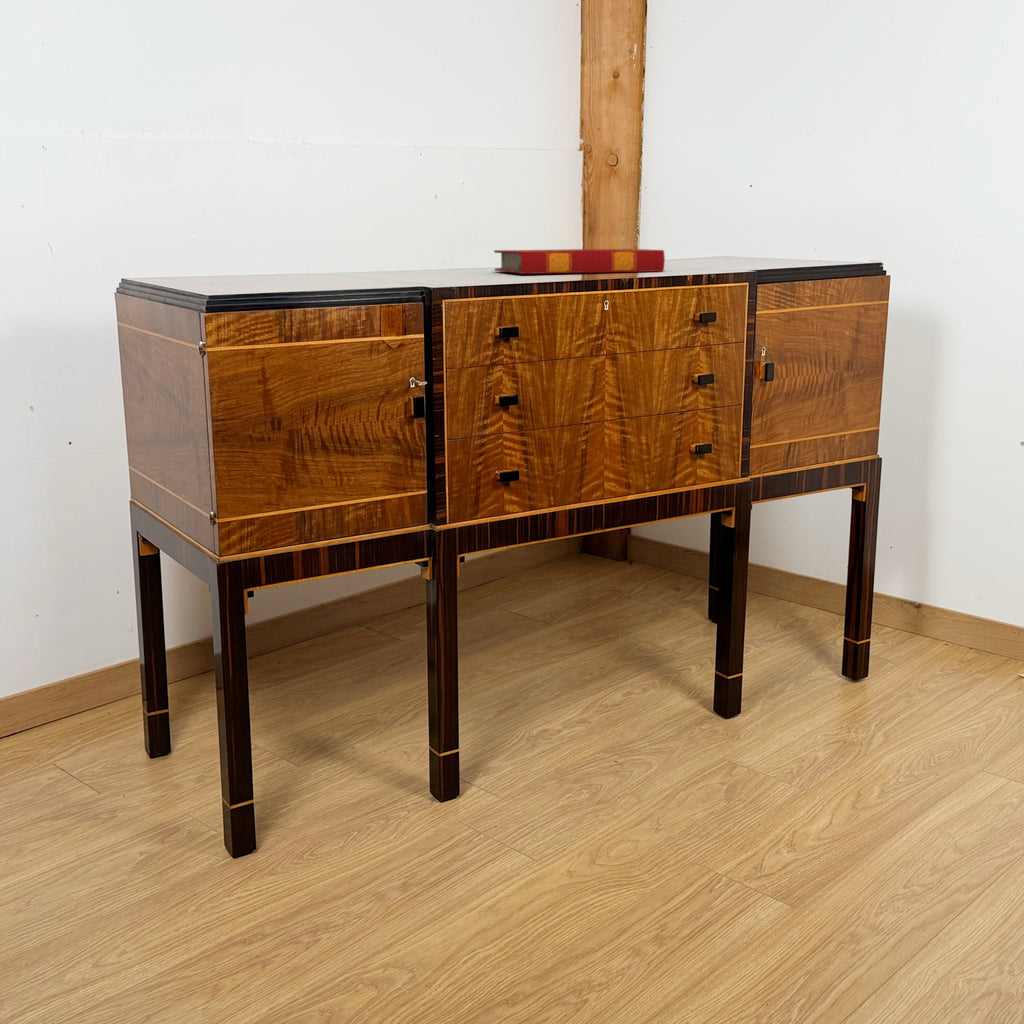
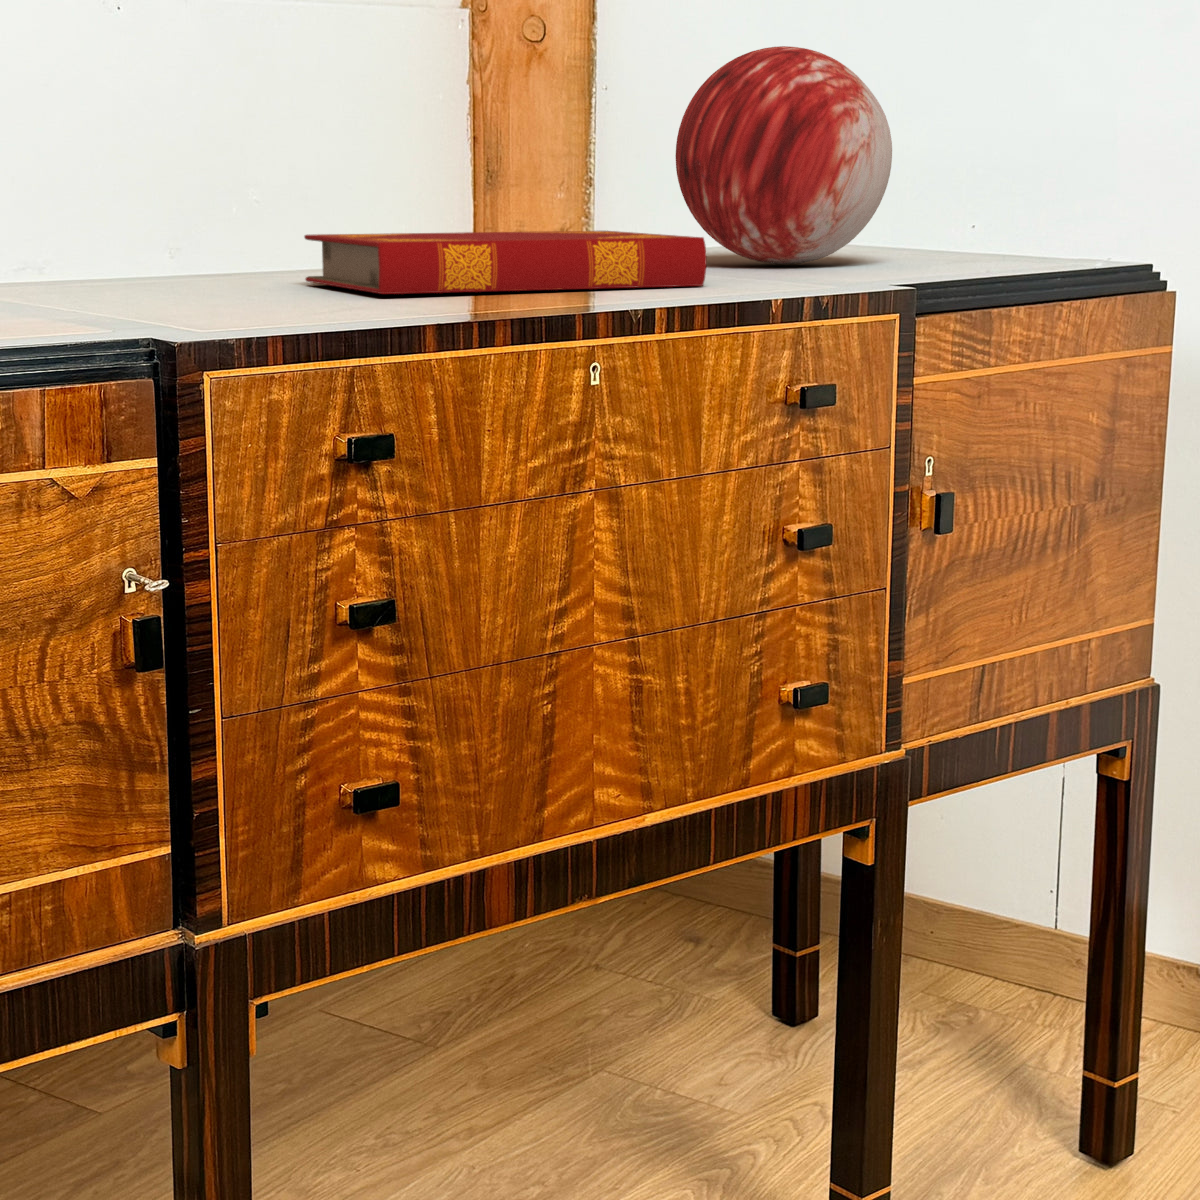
decorative orb: none [663,166,760,264] -> present [675,46,892,264]

